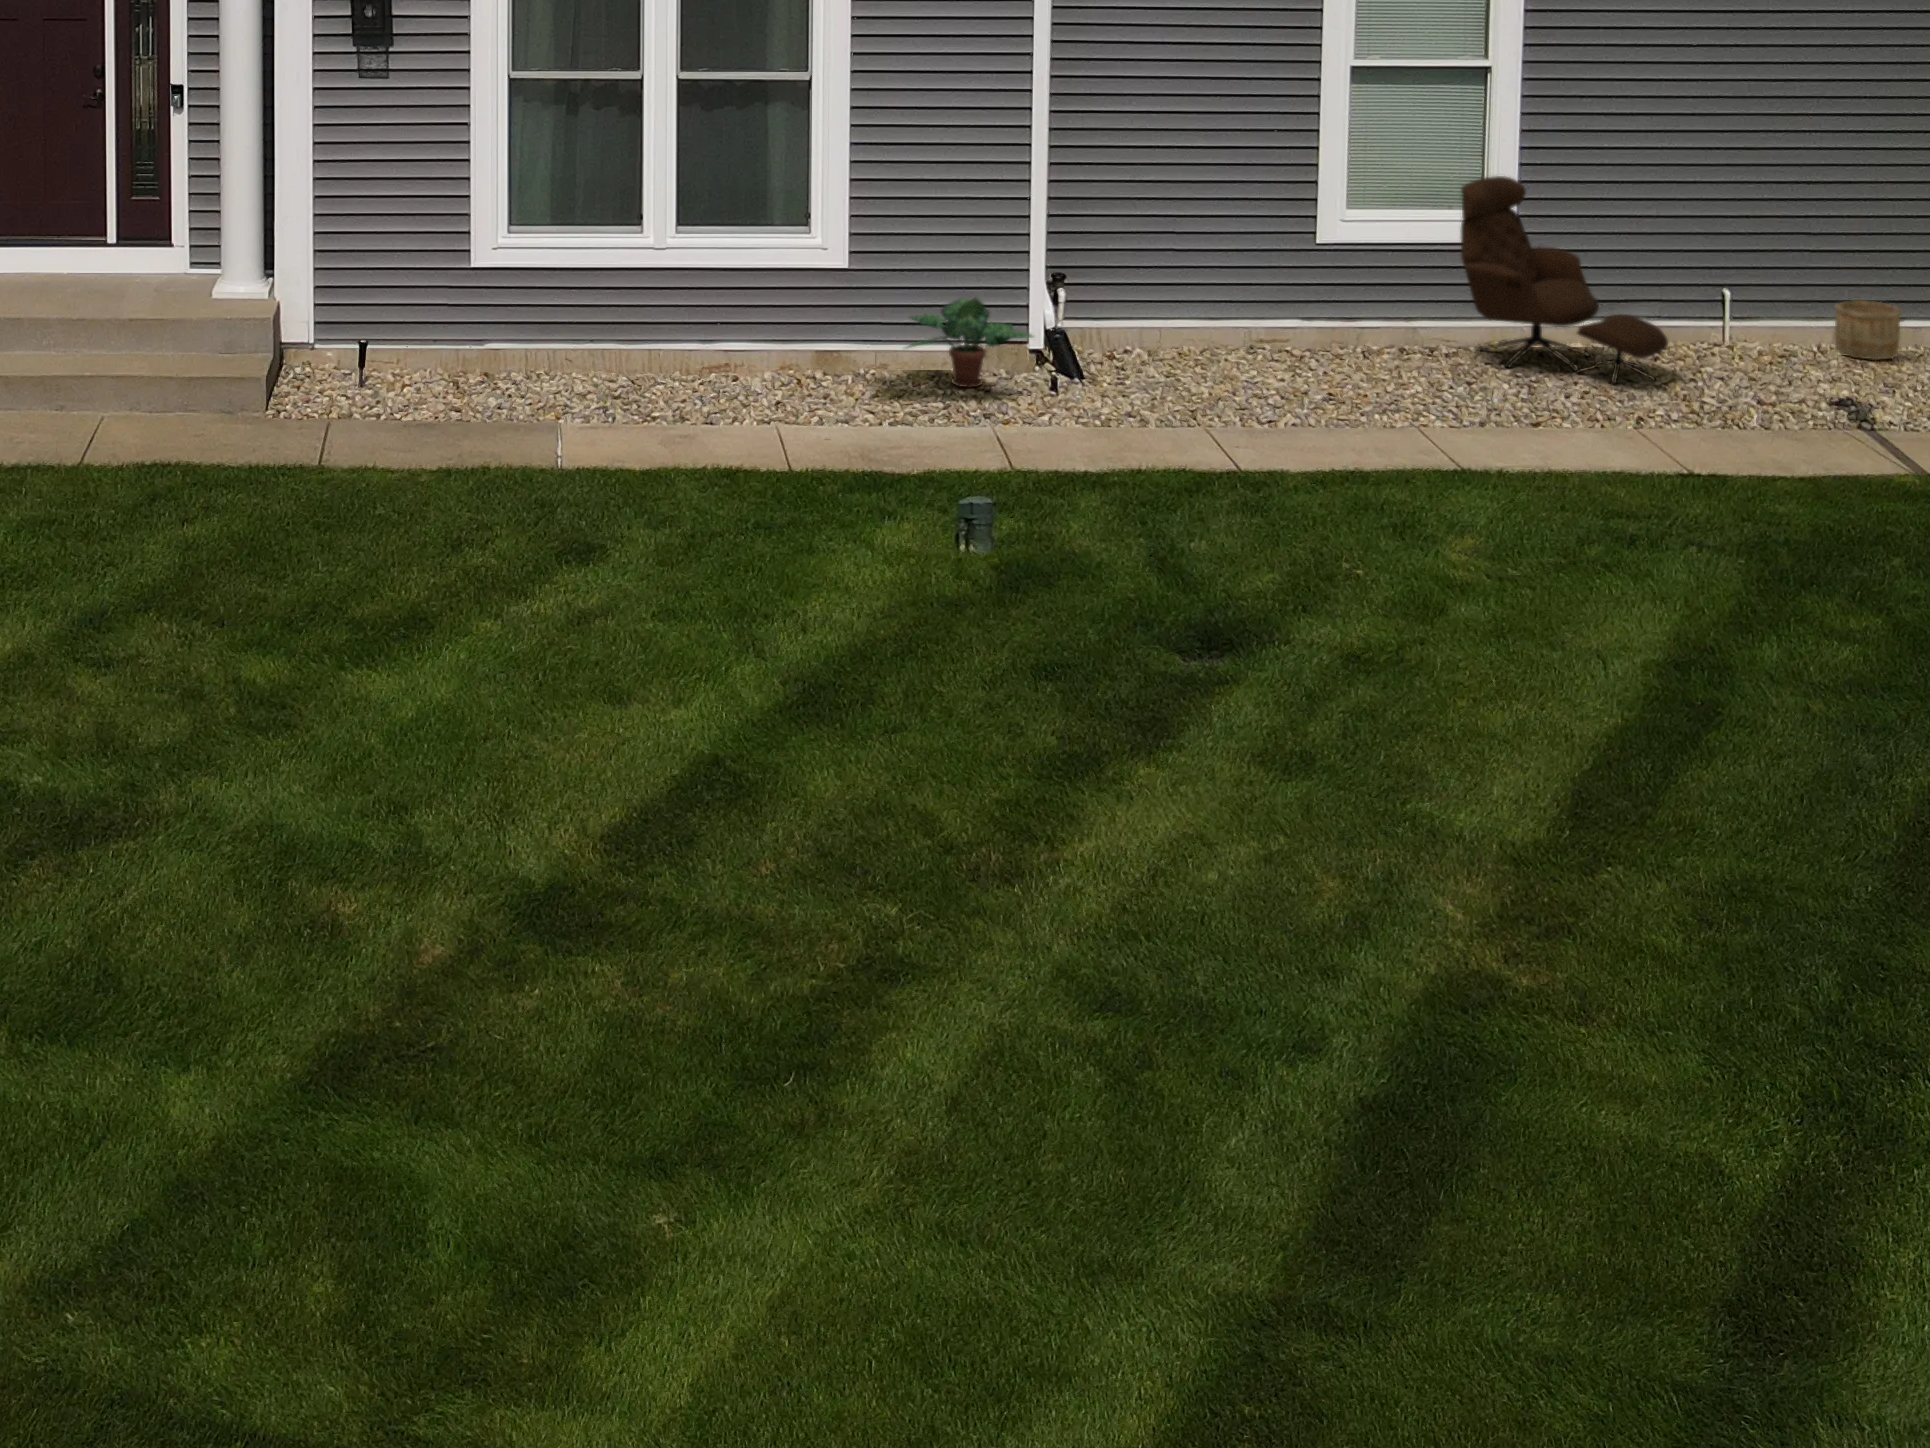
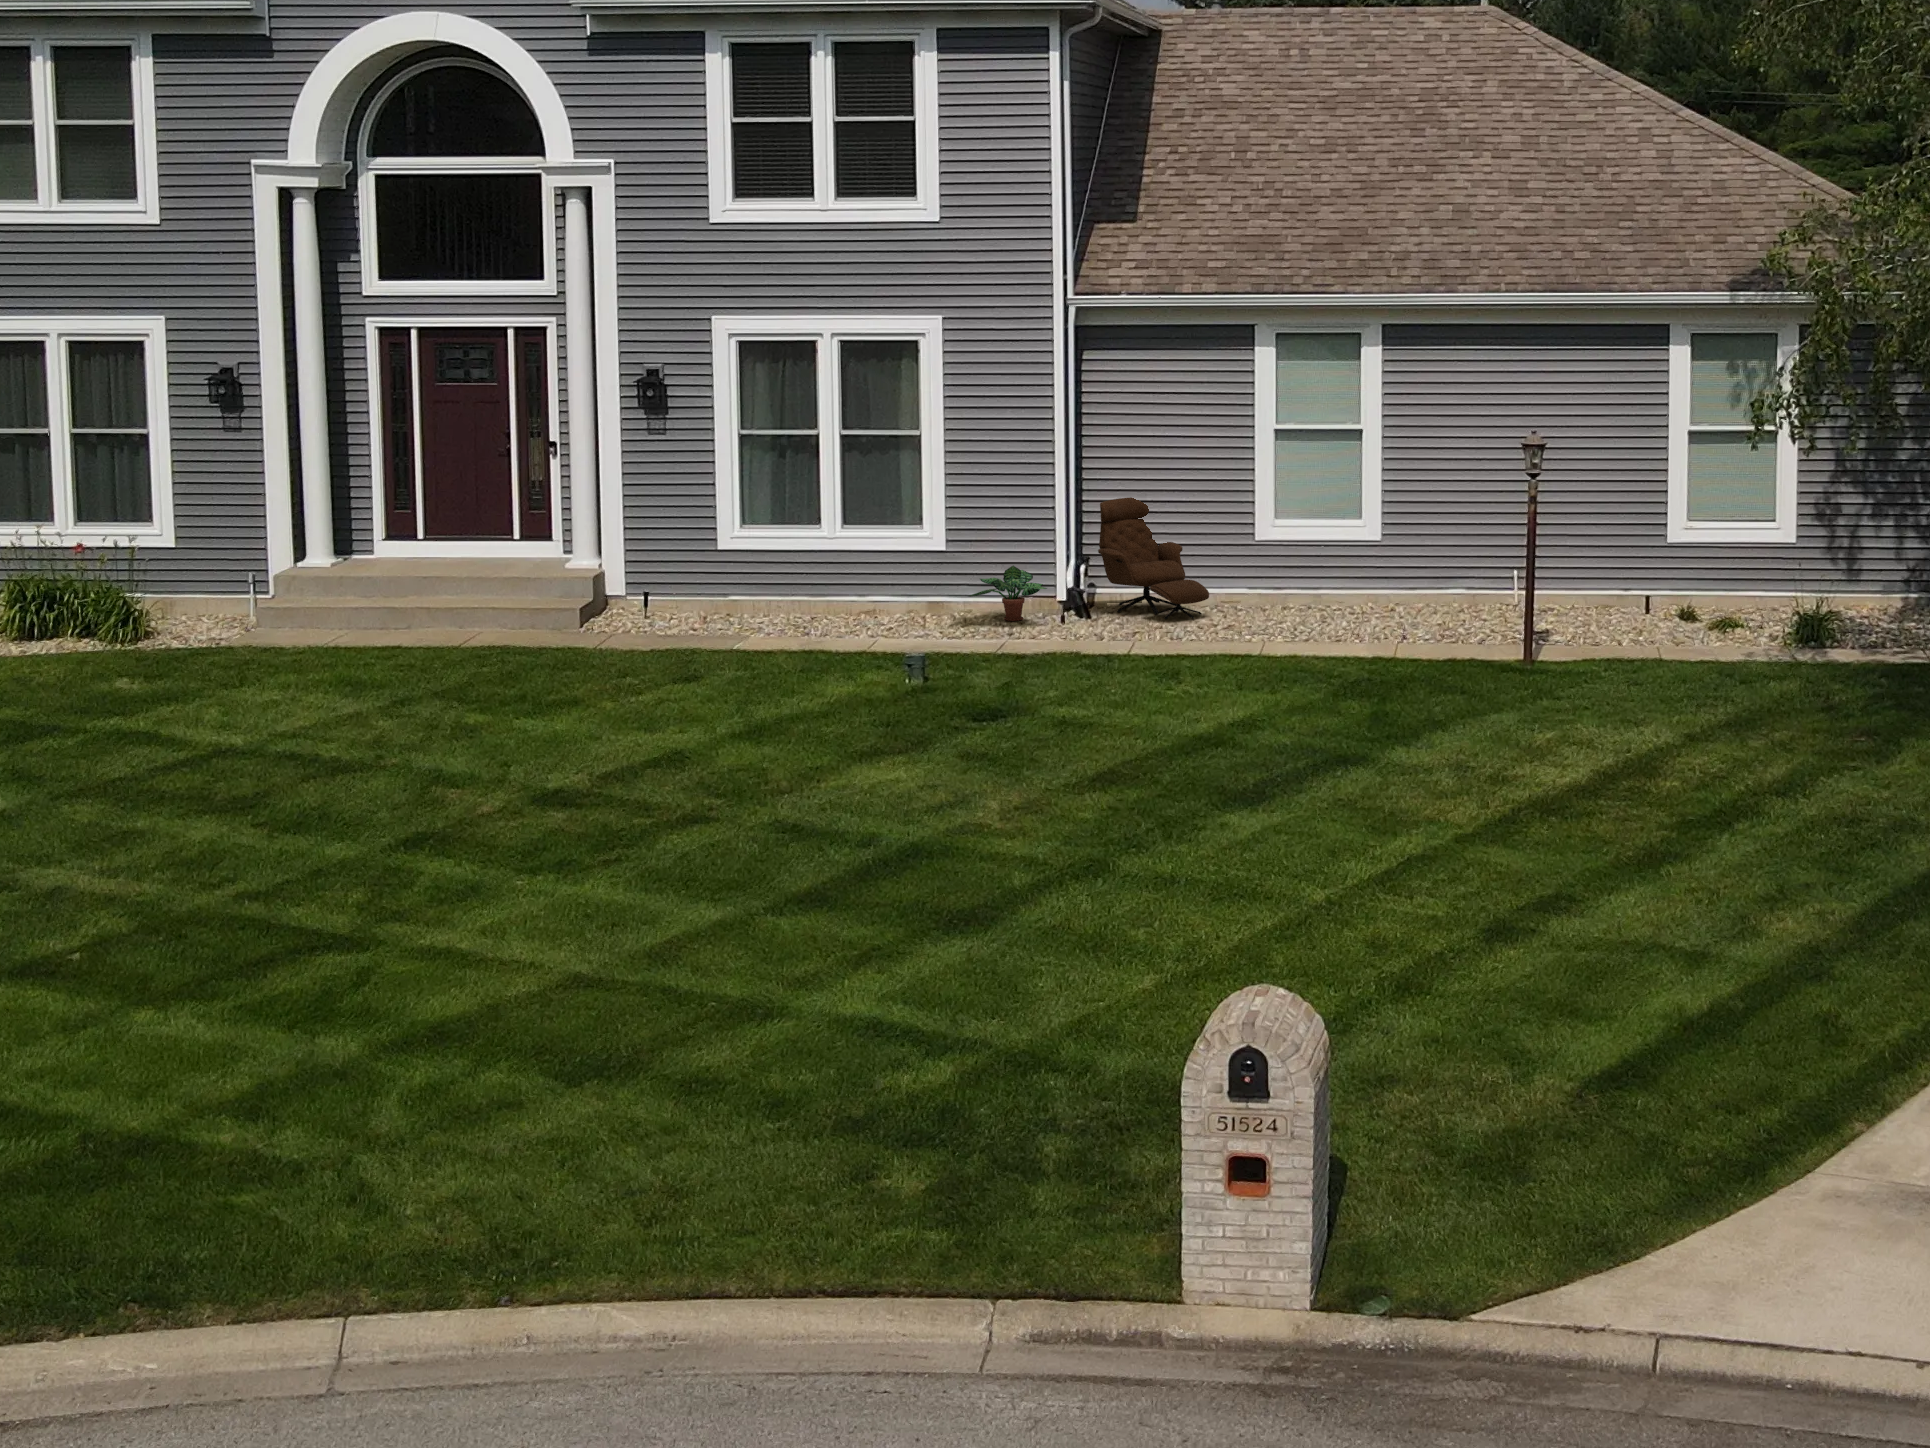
lounge chair: present [1461,176,1668,383] -> present [1098,497,1209,619]
wooden bucket: present [1835,300,1901,360] -> none [1578,577,1617,612]

